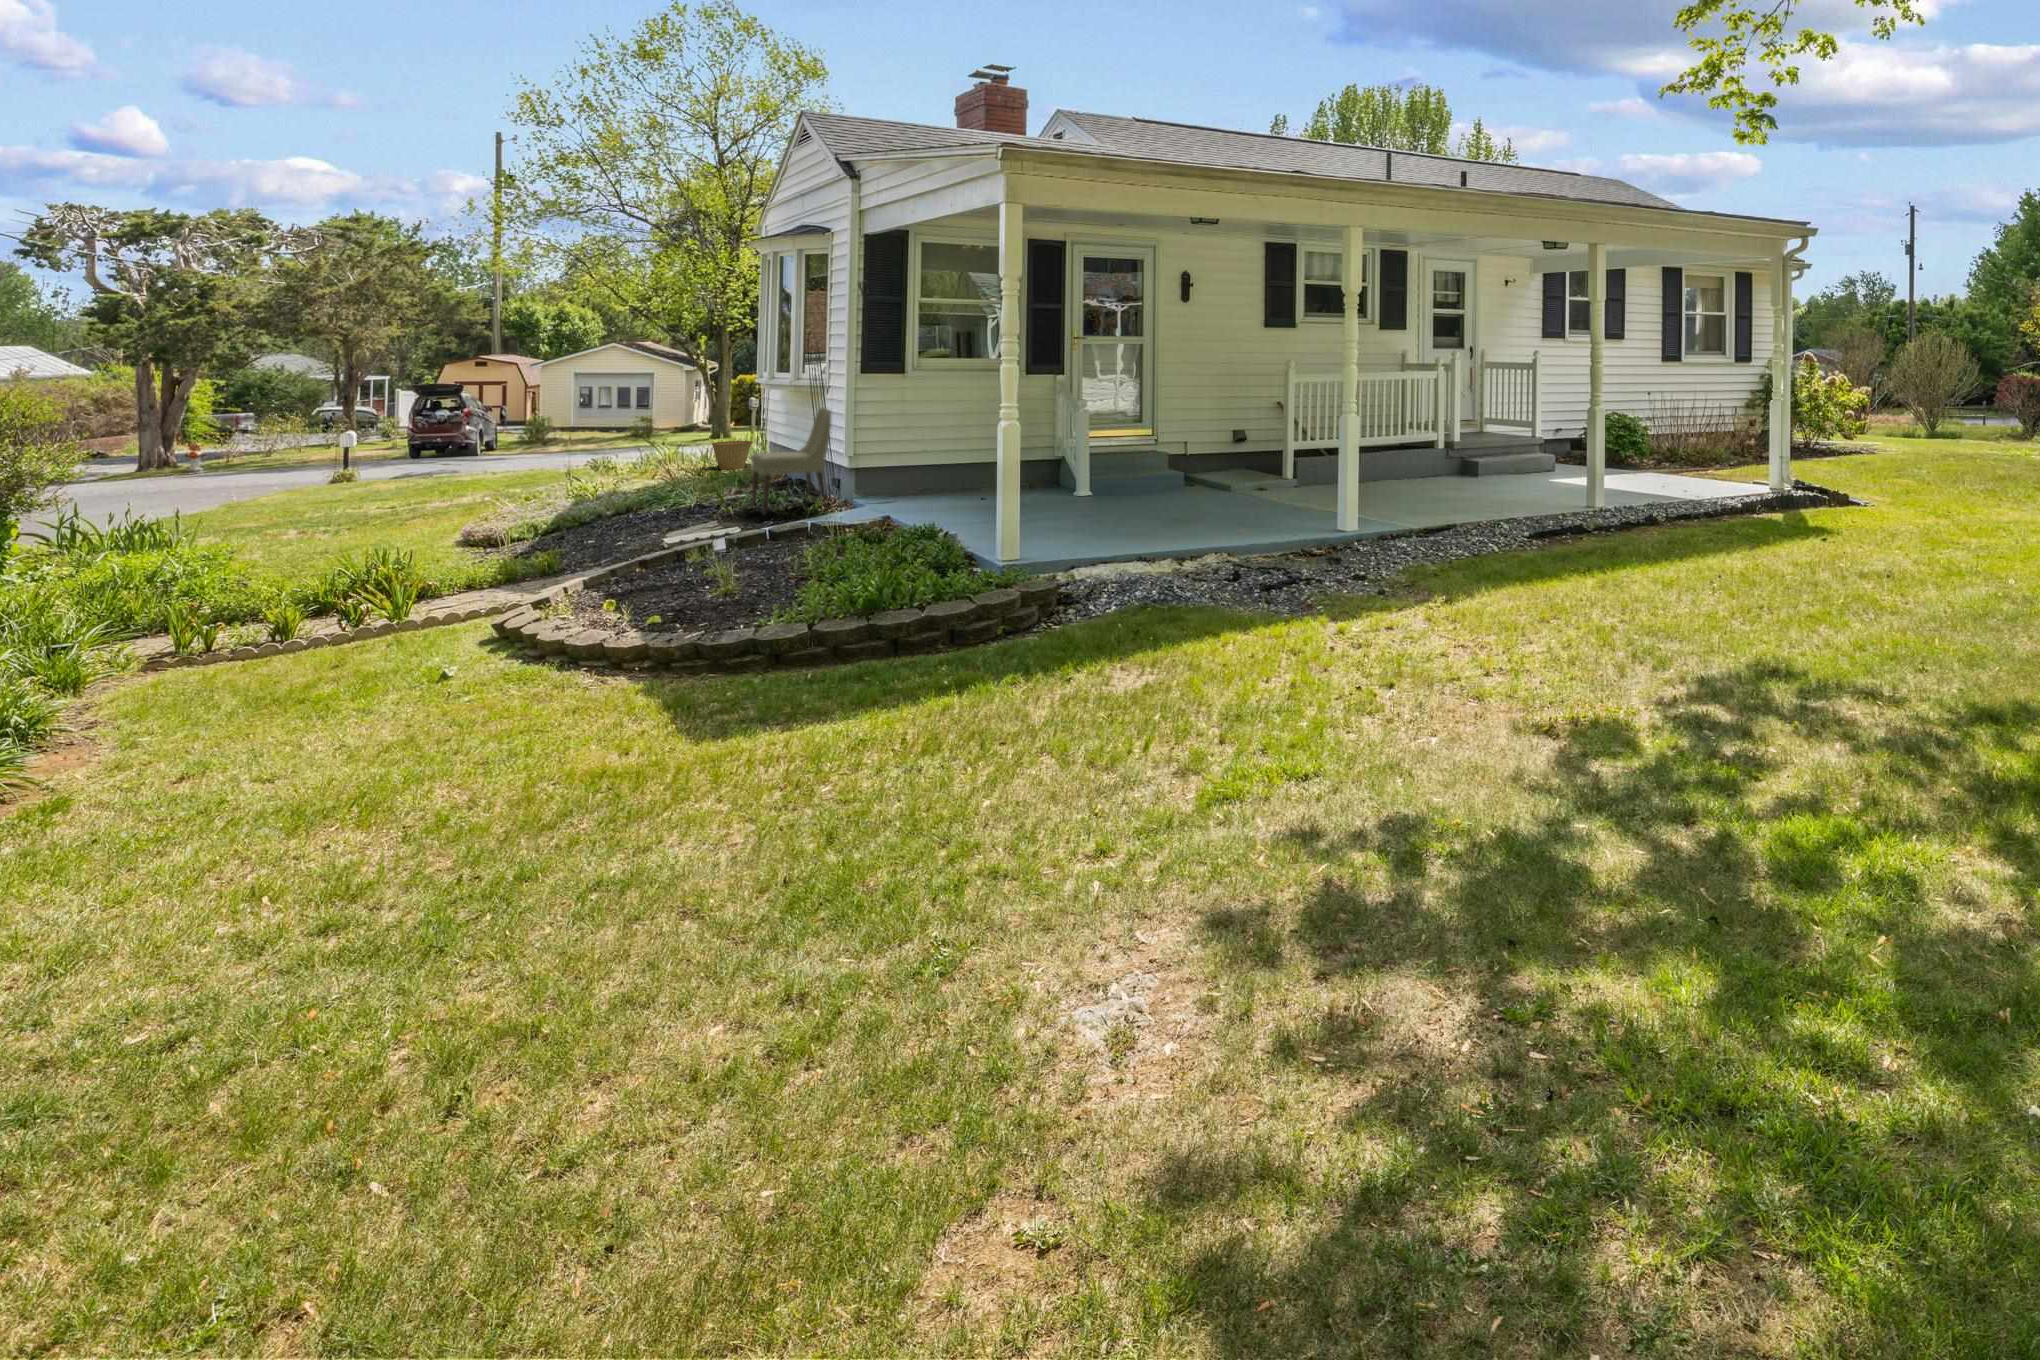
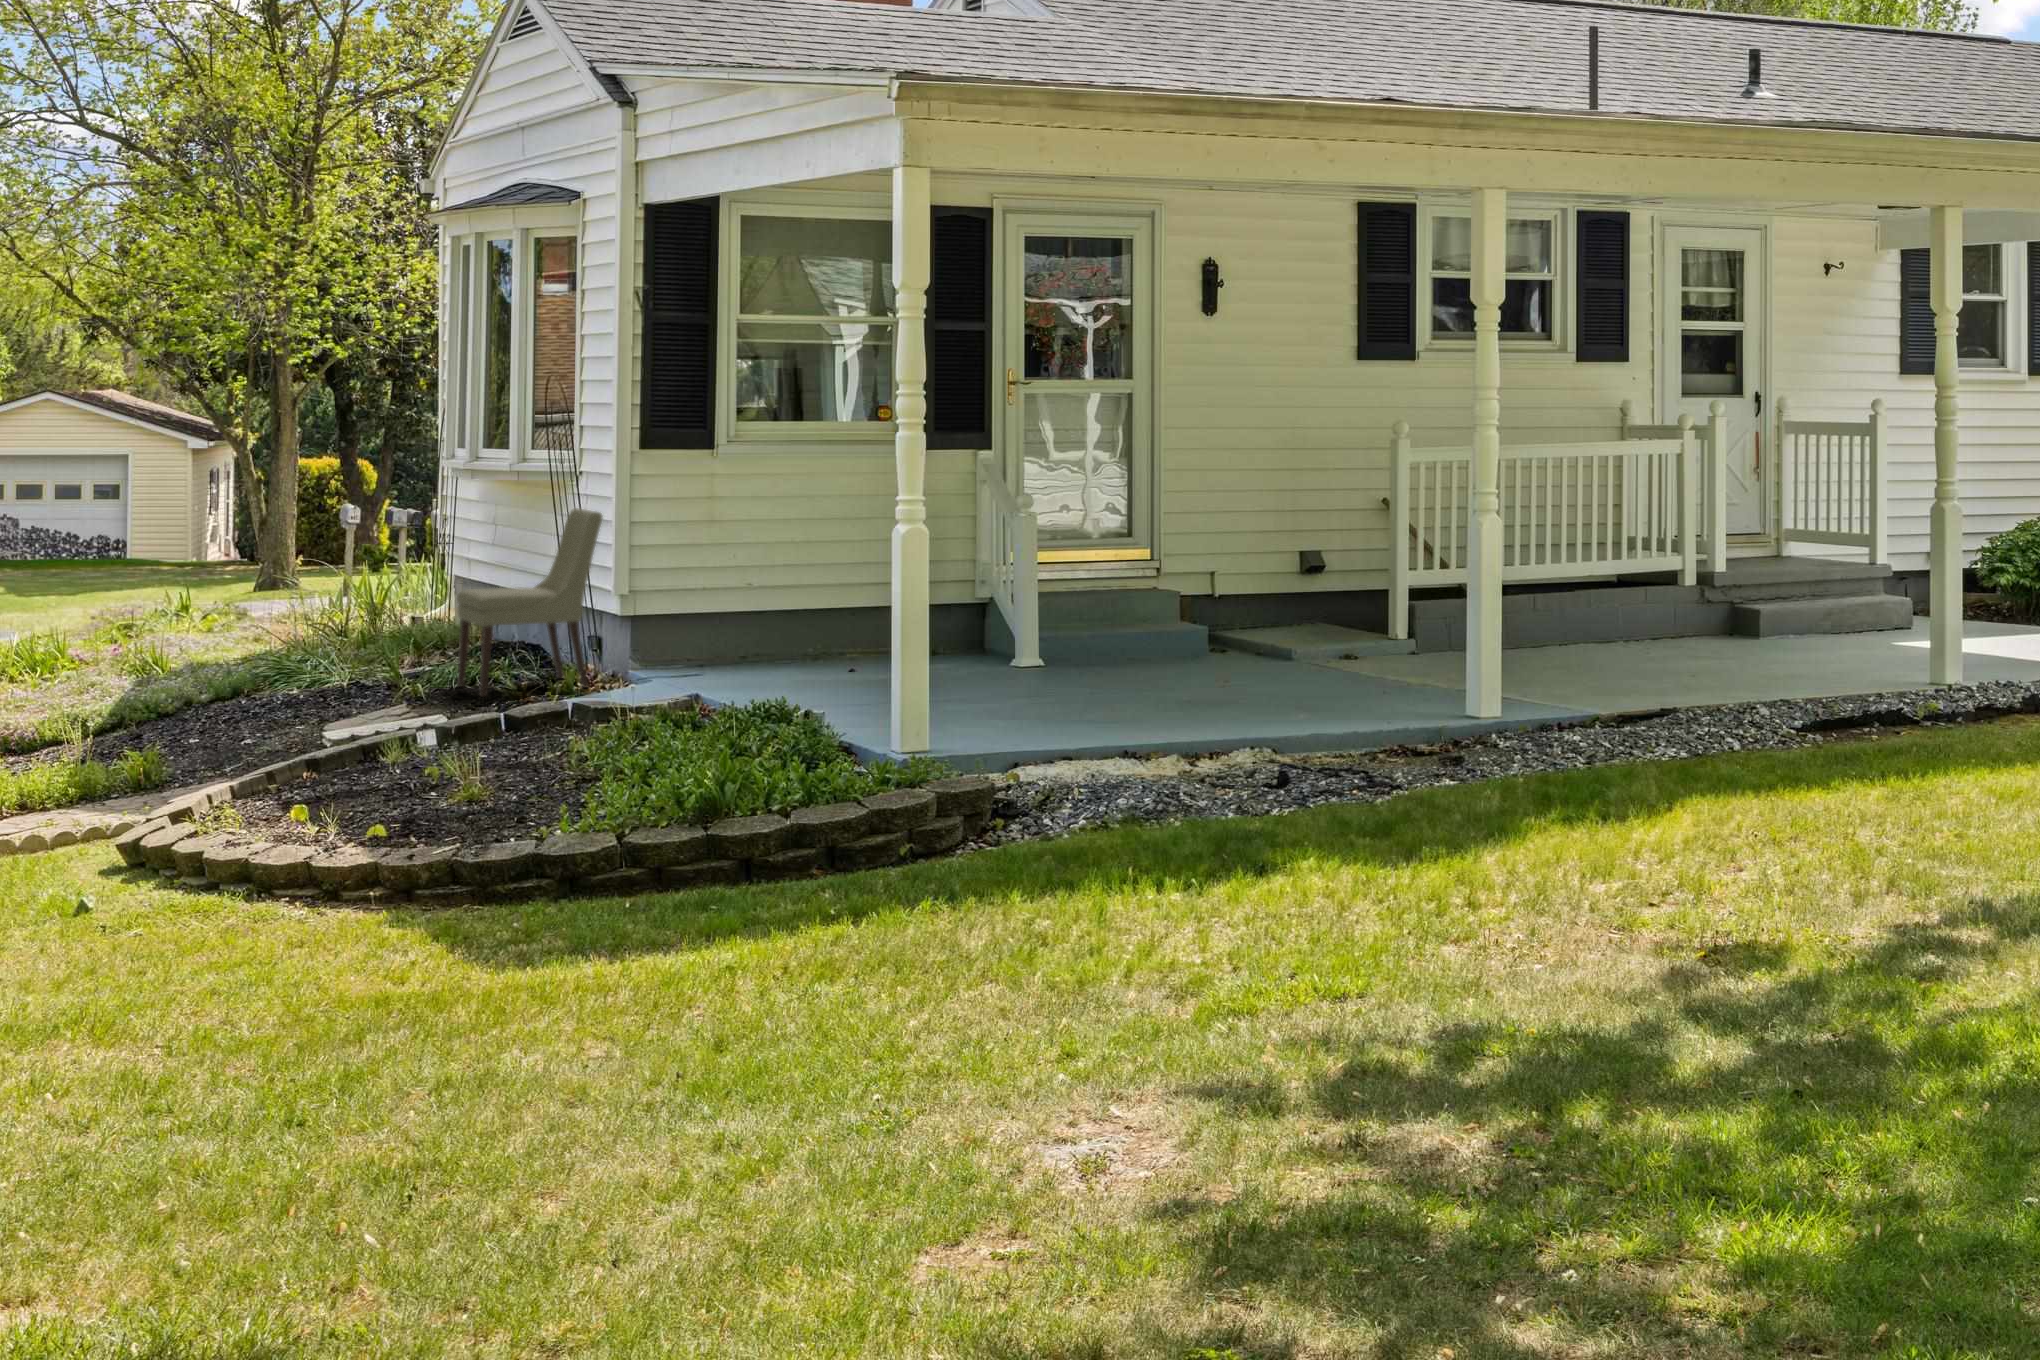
basket: present [712,441,753,469] -> none [369,576,440,627]

